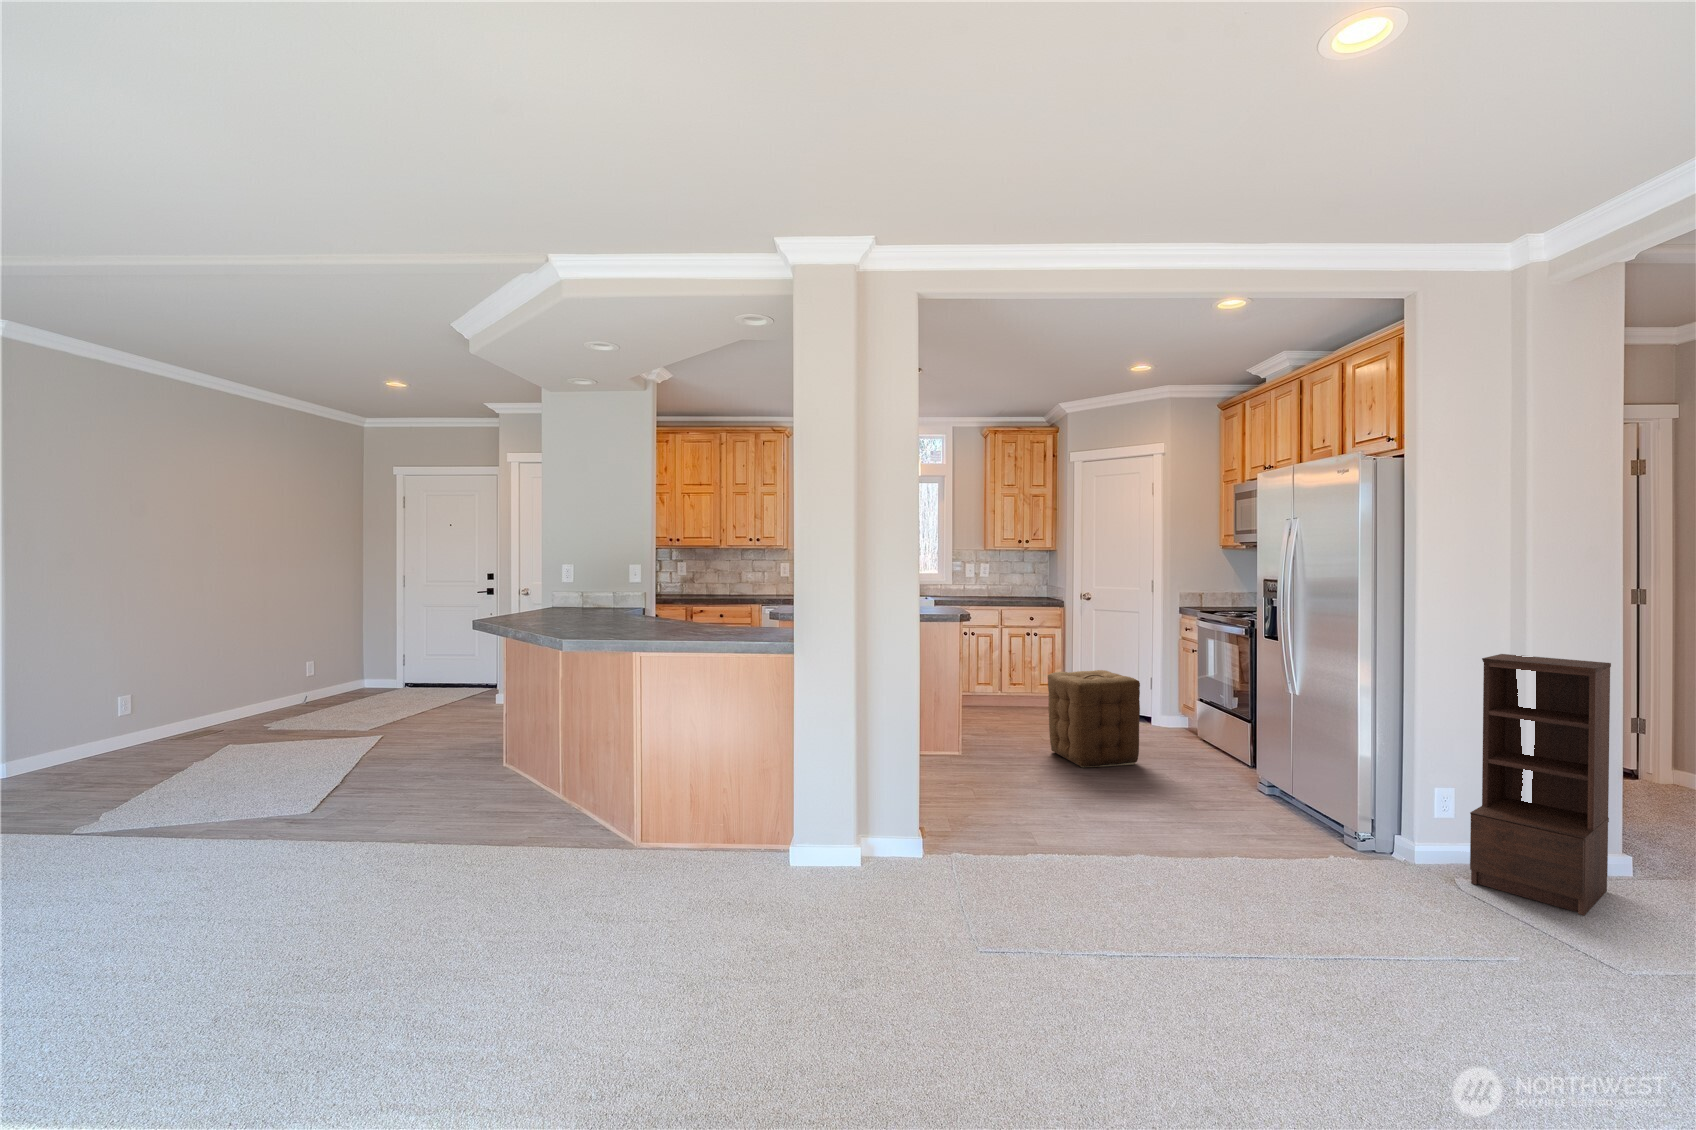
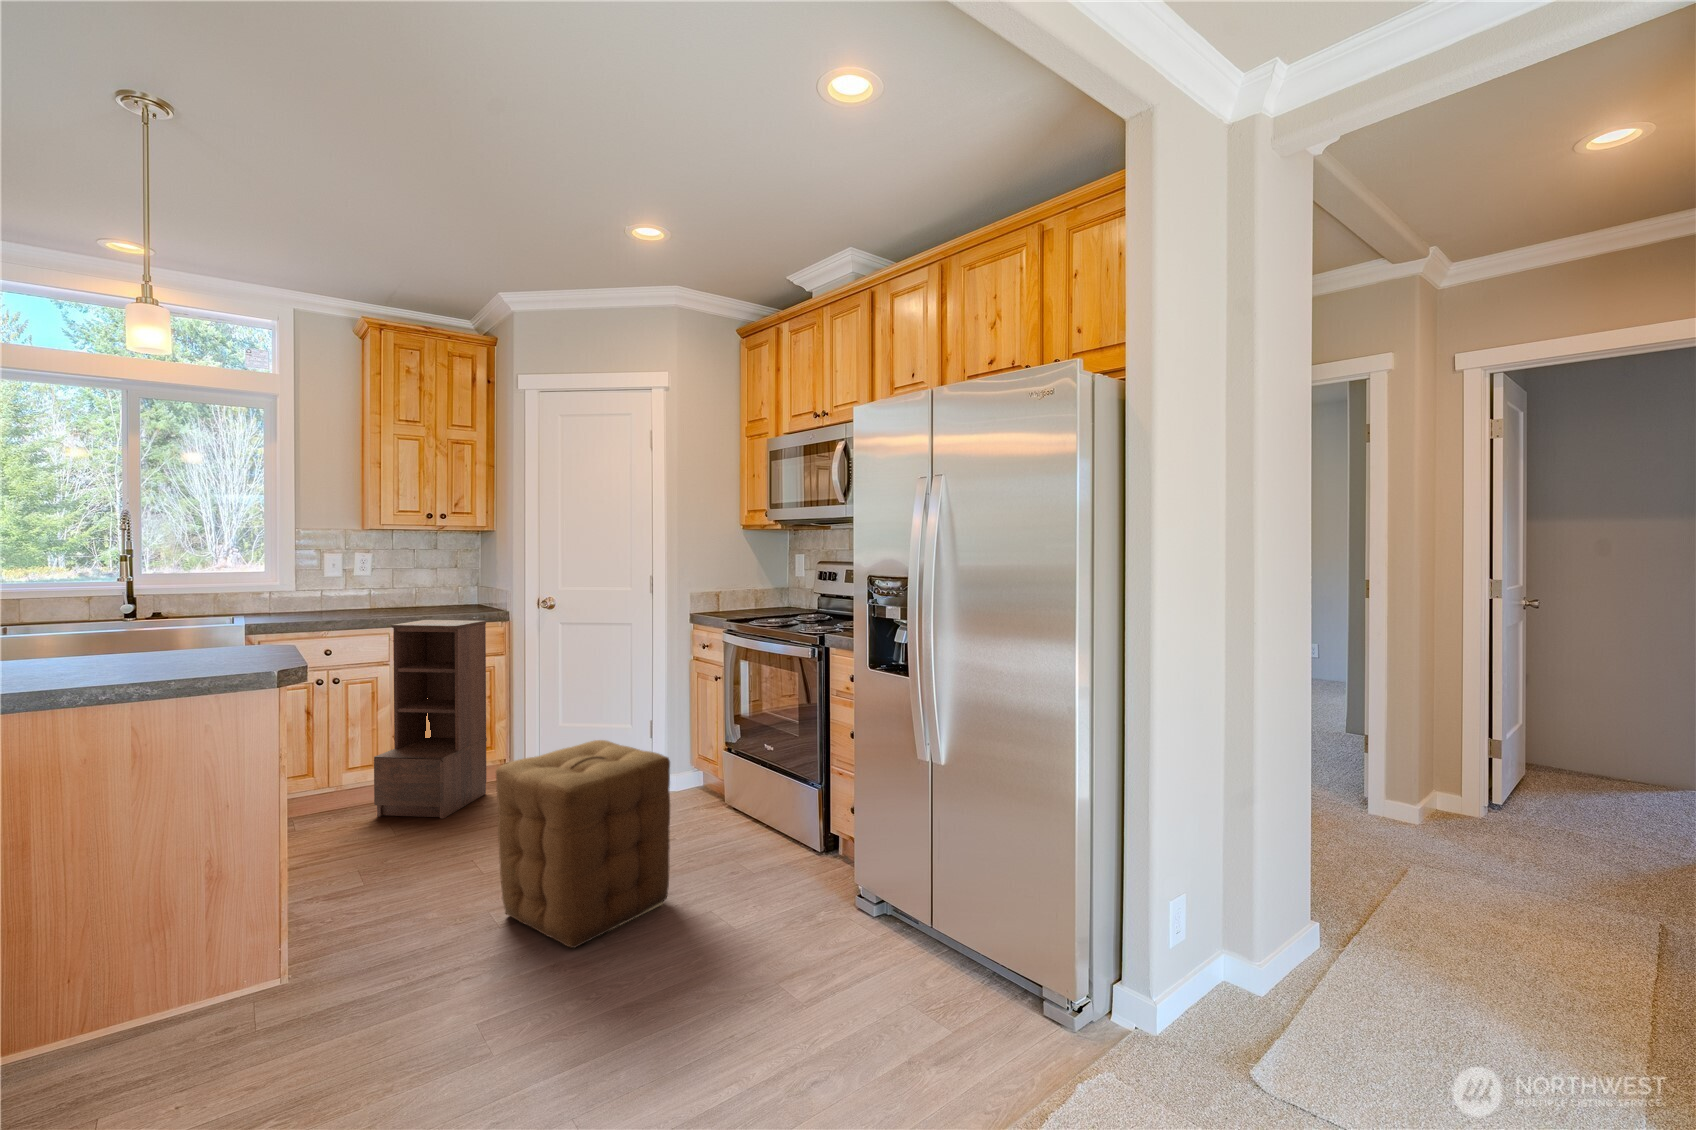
bookshelf: present [1470,654,1611,916] -> present [374,620,487,819]

